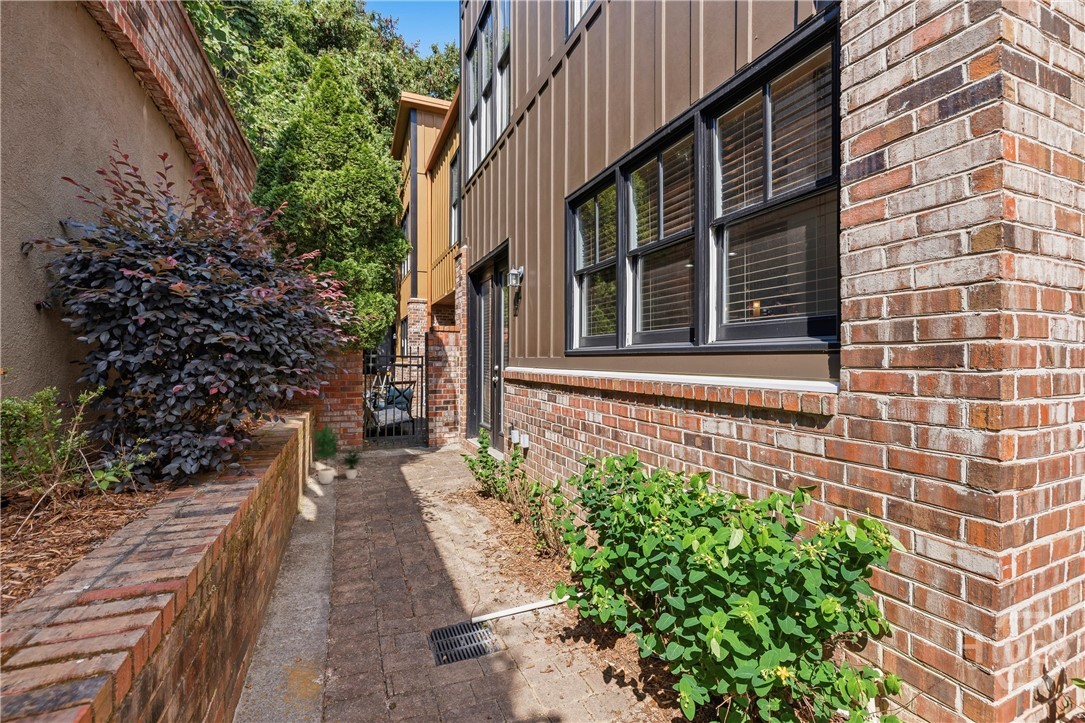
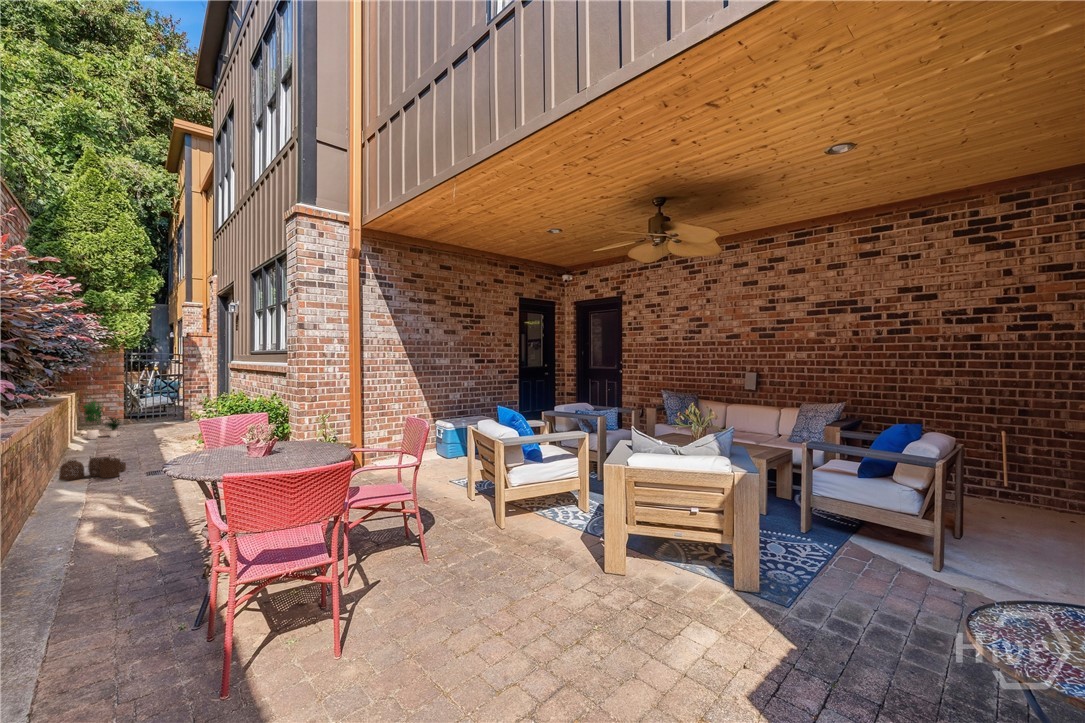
woven basket: none [263,590,395,673] -> present [59,455,126,480]

